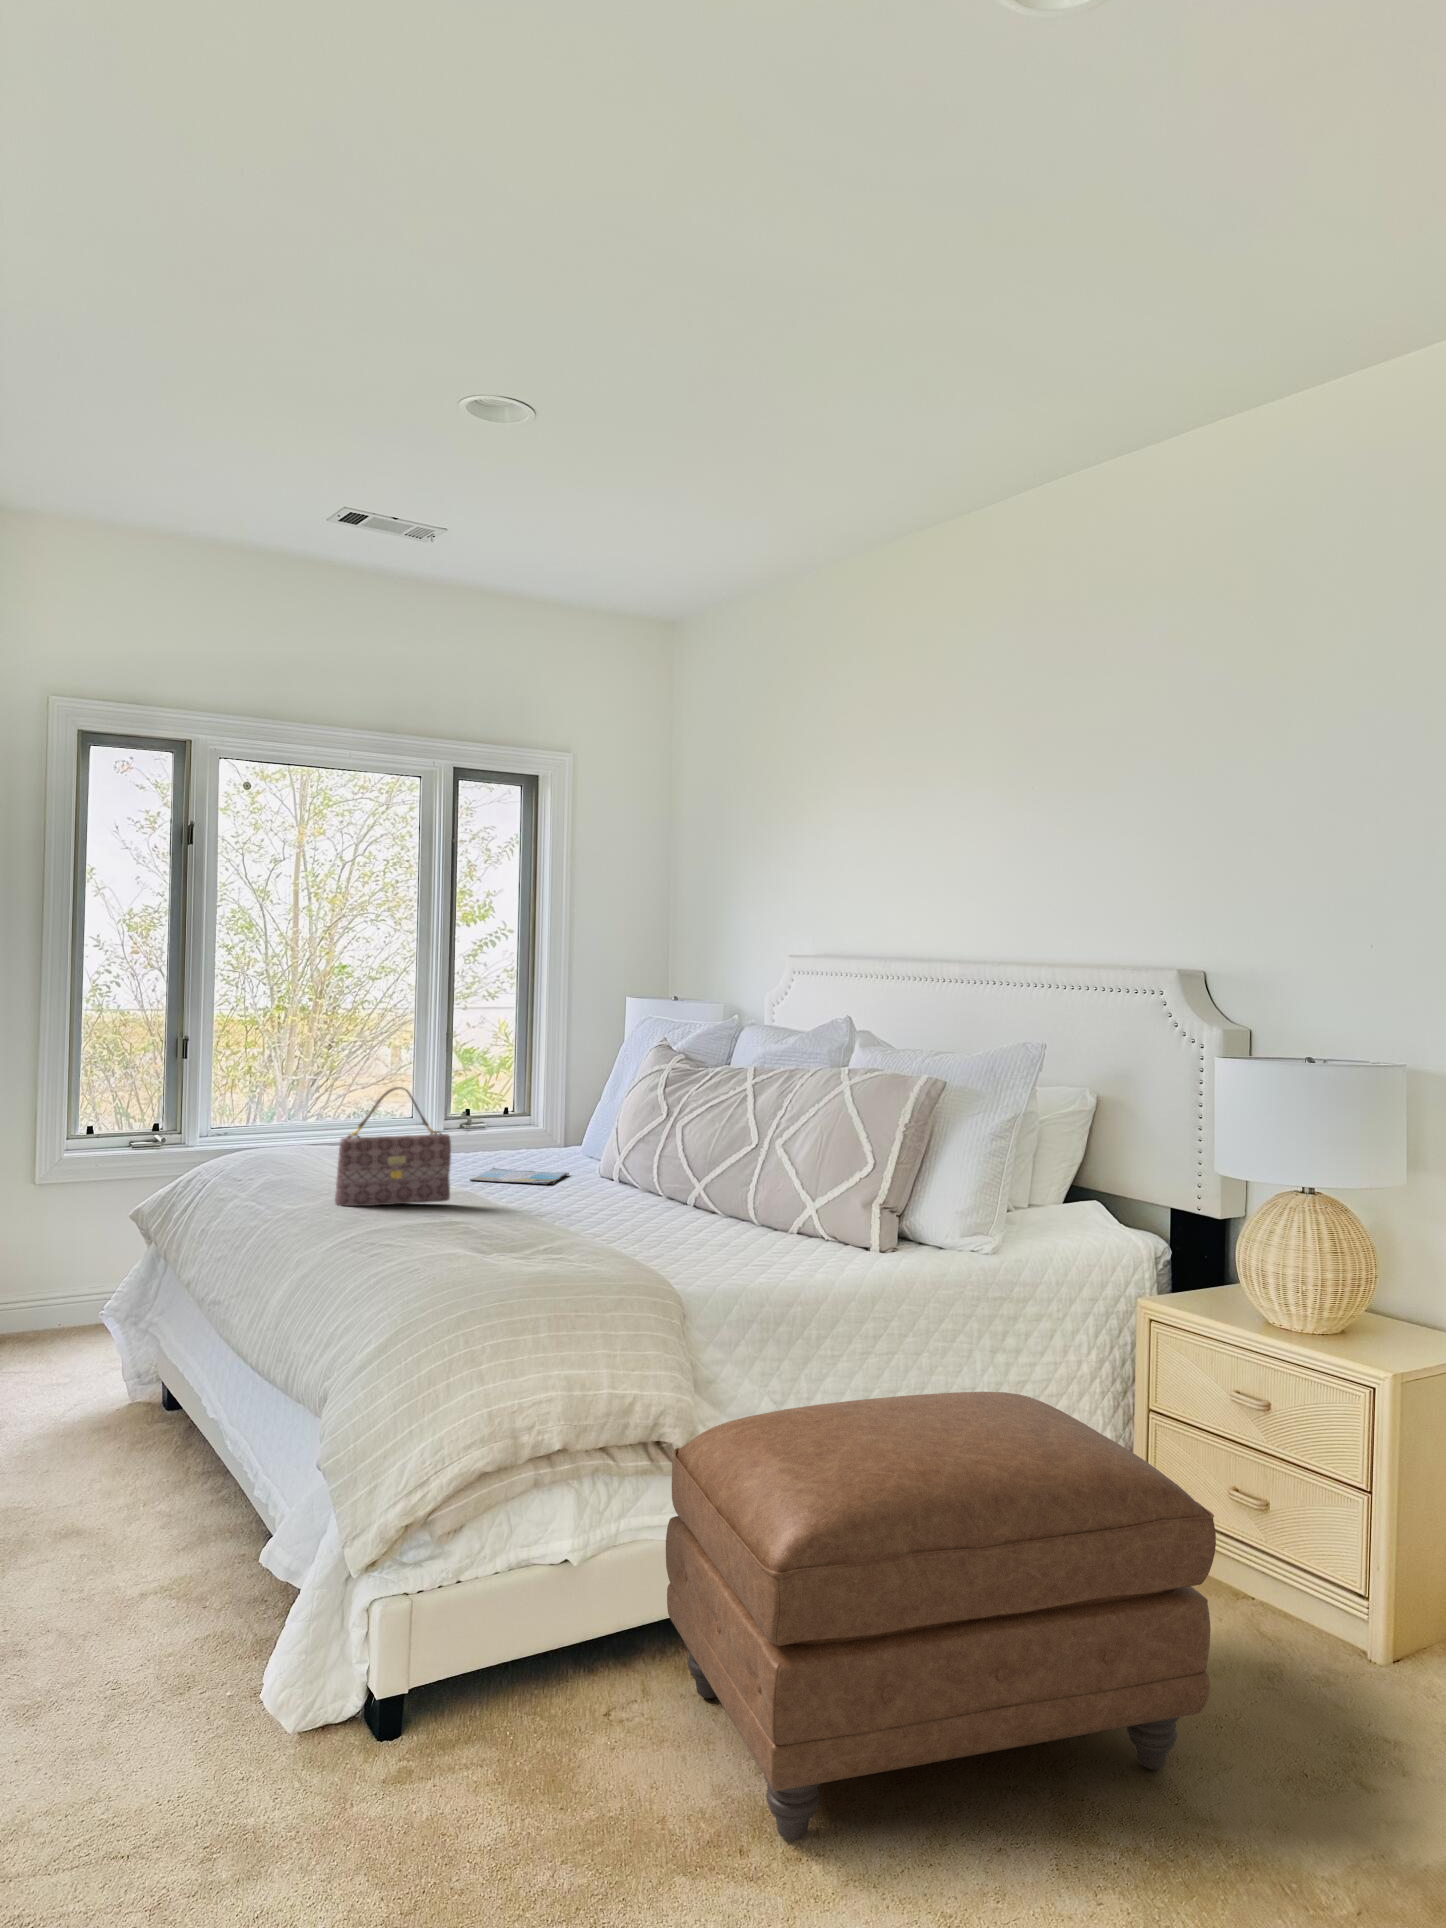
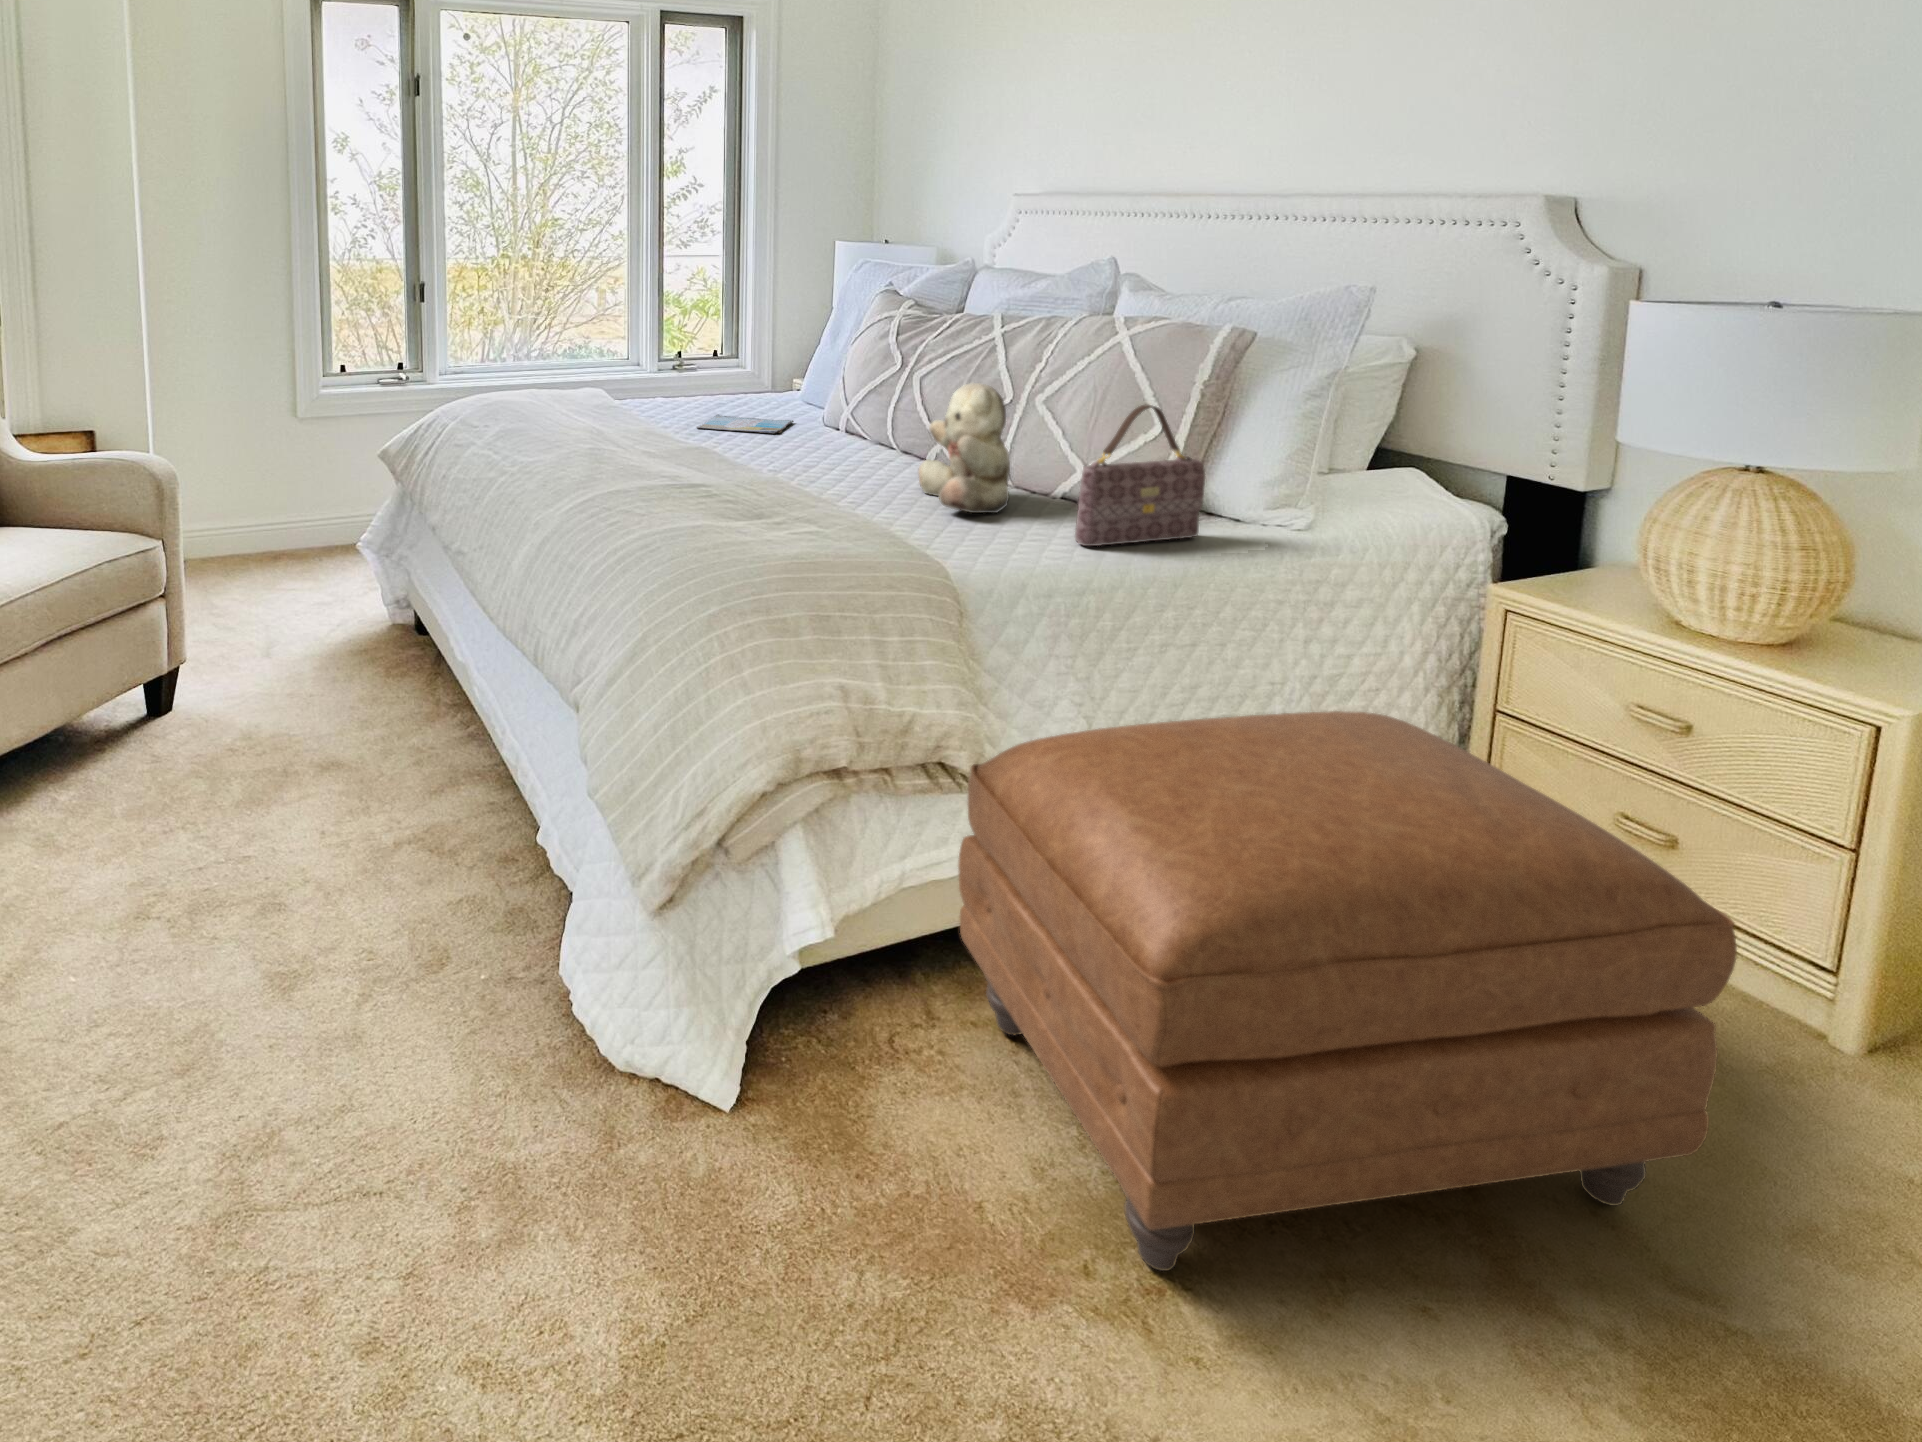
handbag: present [335,1087,451,1206] -> present [1075,405,1205,546]
teddy bear: none [671,1127,749,1246] -> present [919,383,1010,513]

